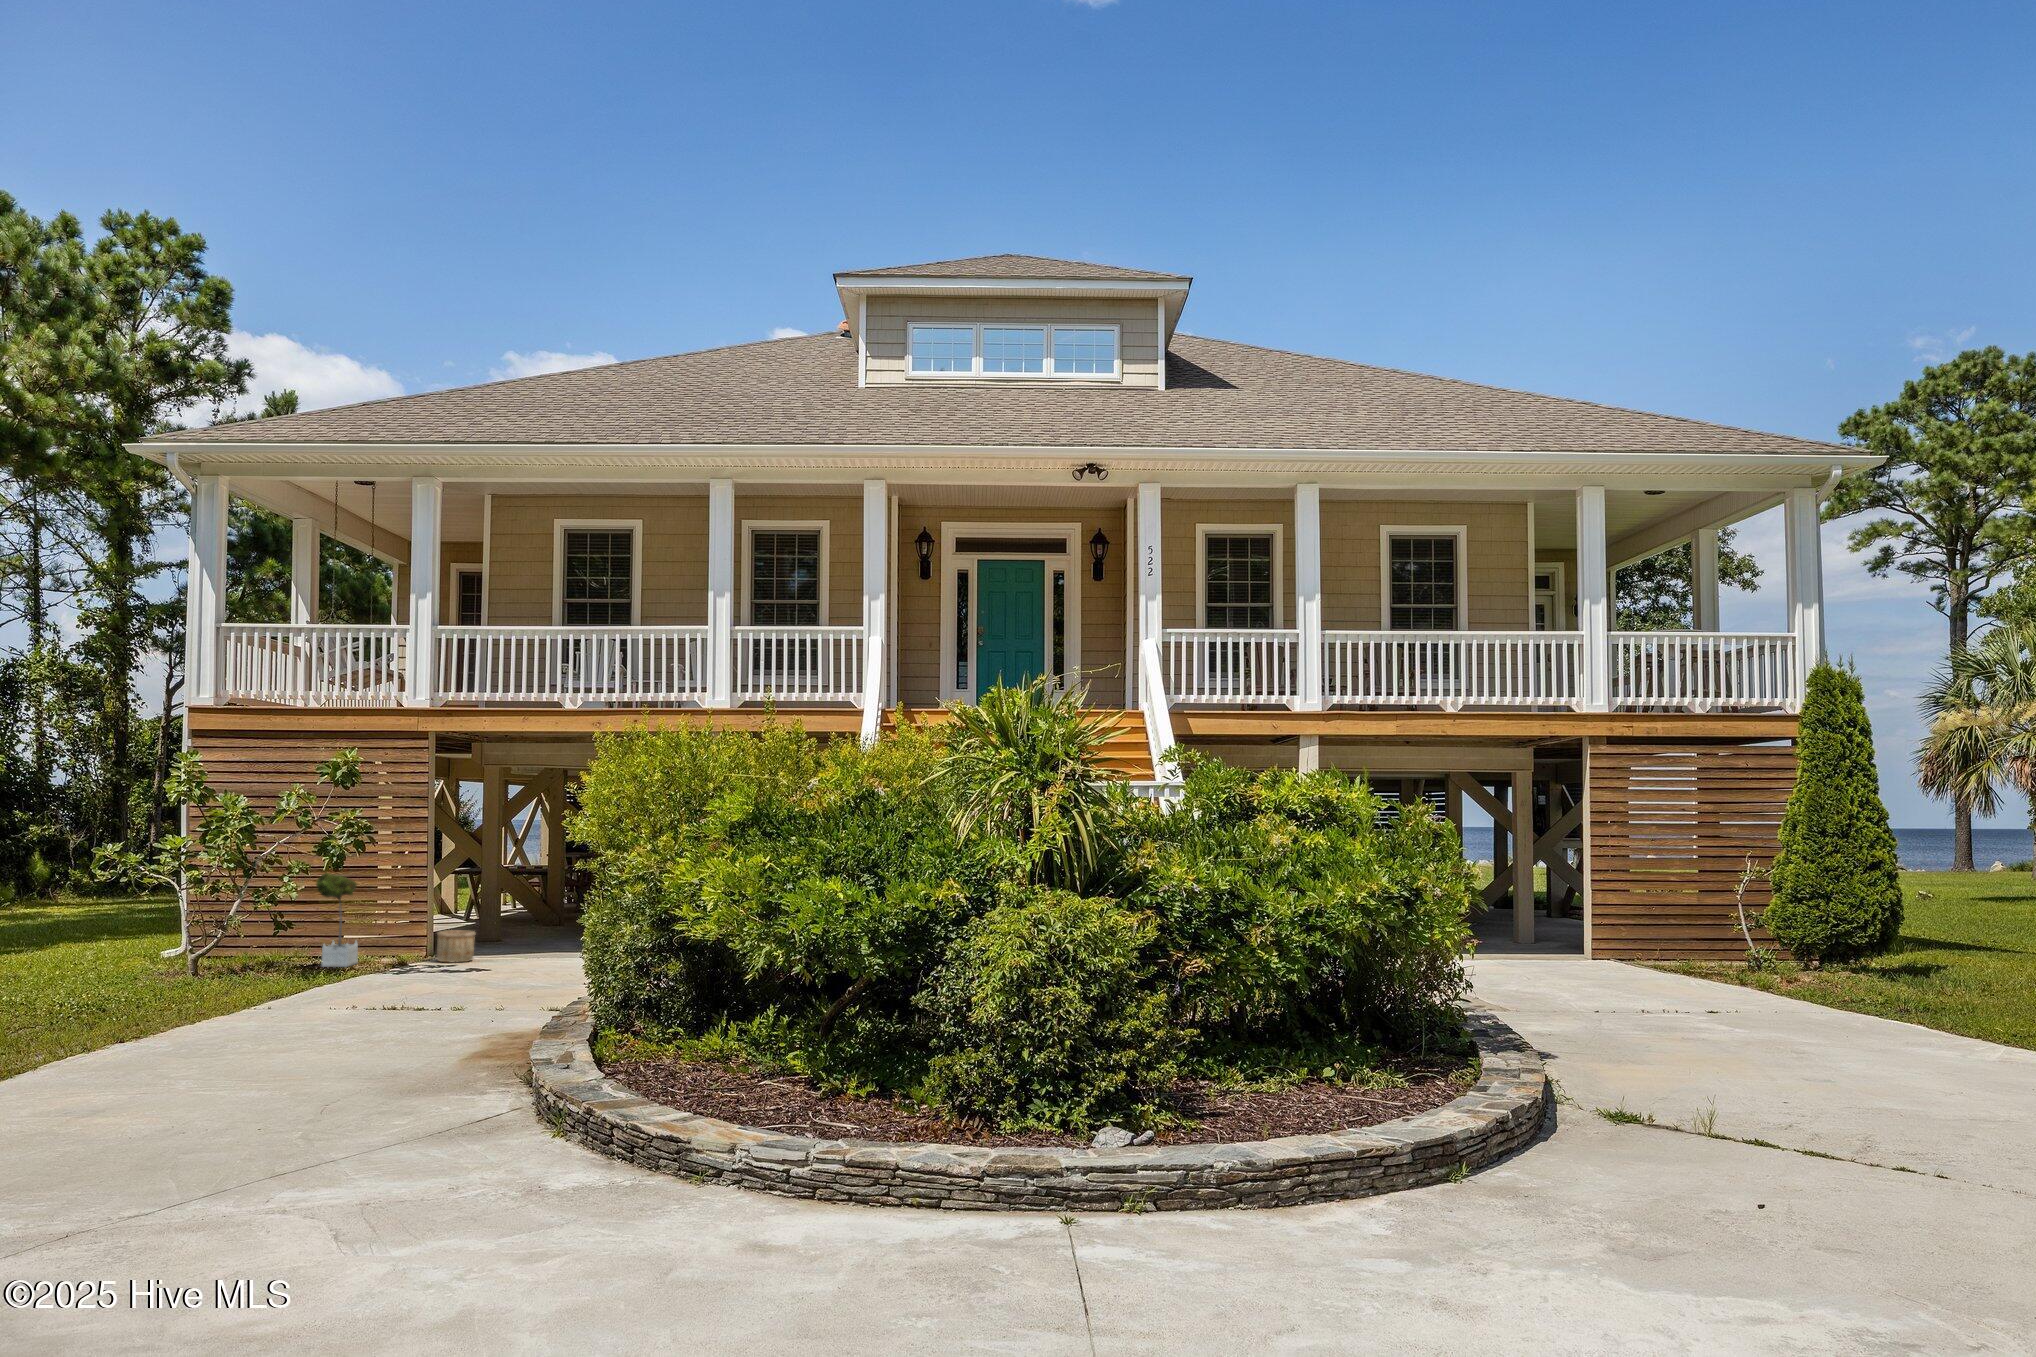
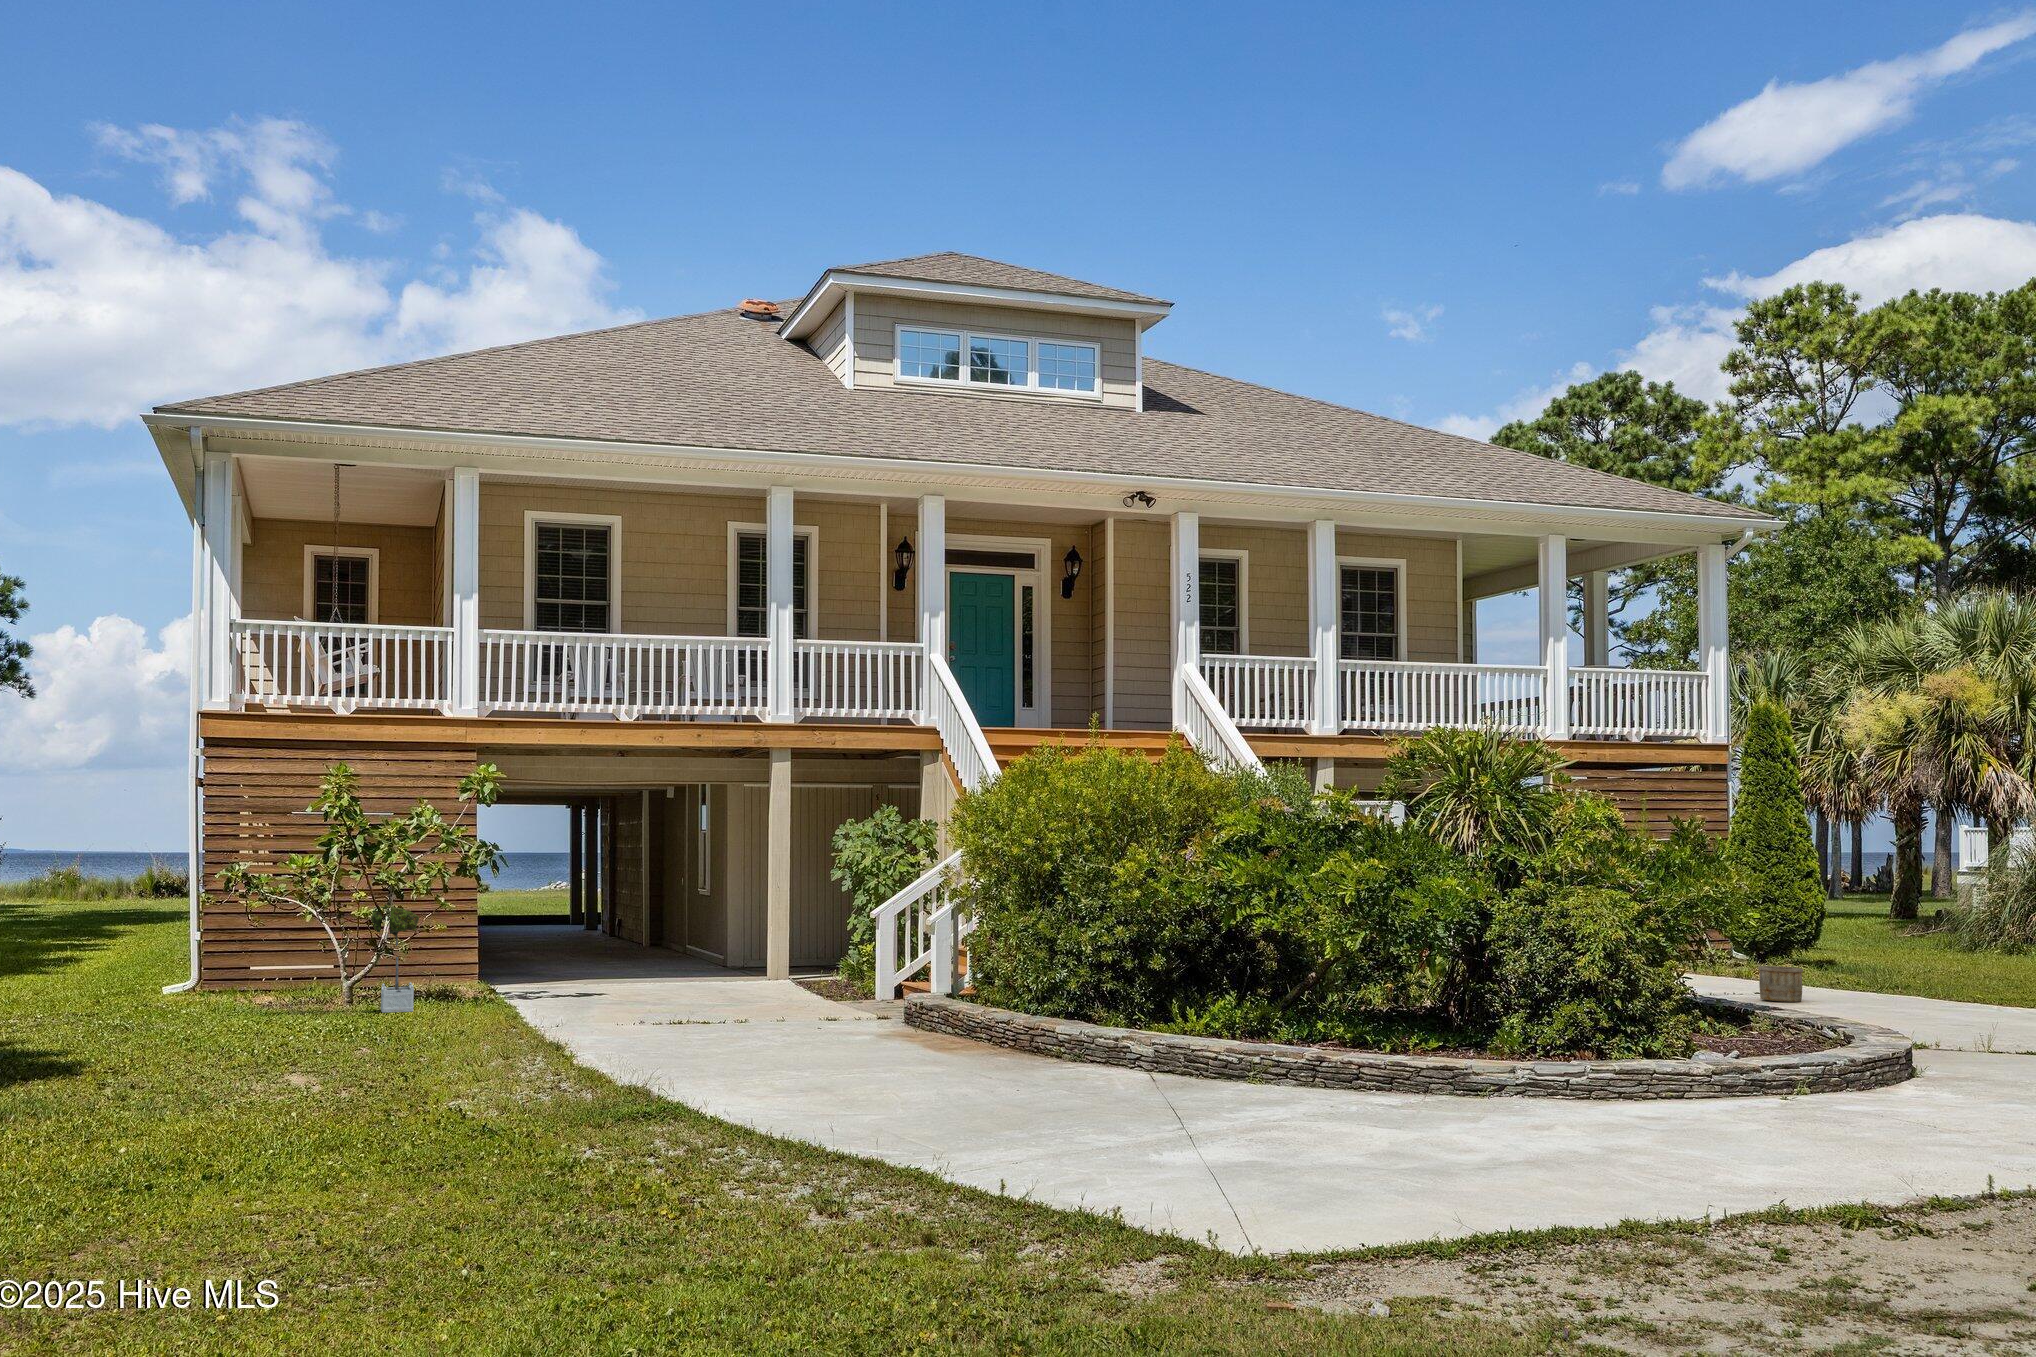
wooden bucket: present [437,930,475,962] -> present [1758,966,1803,1002]

